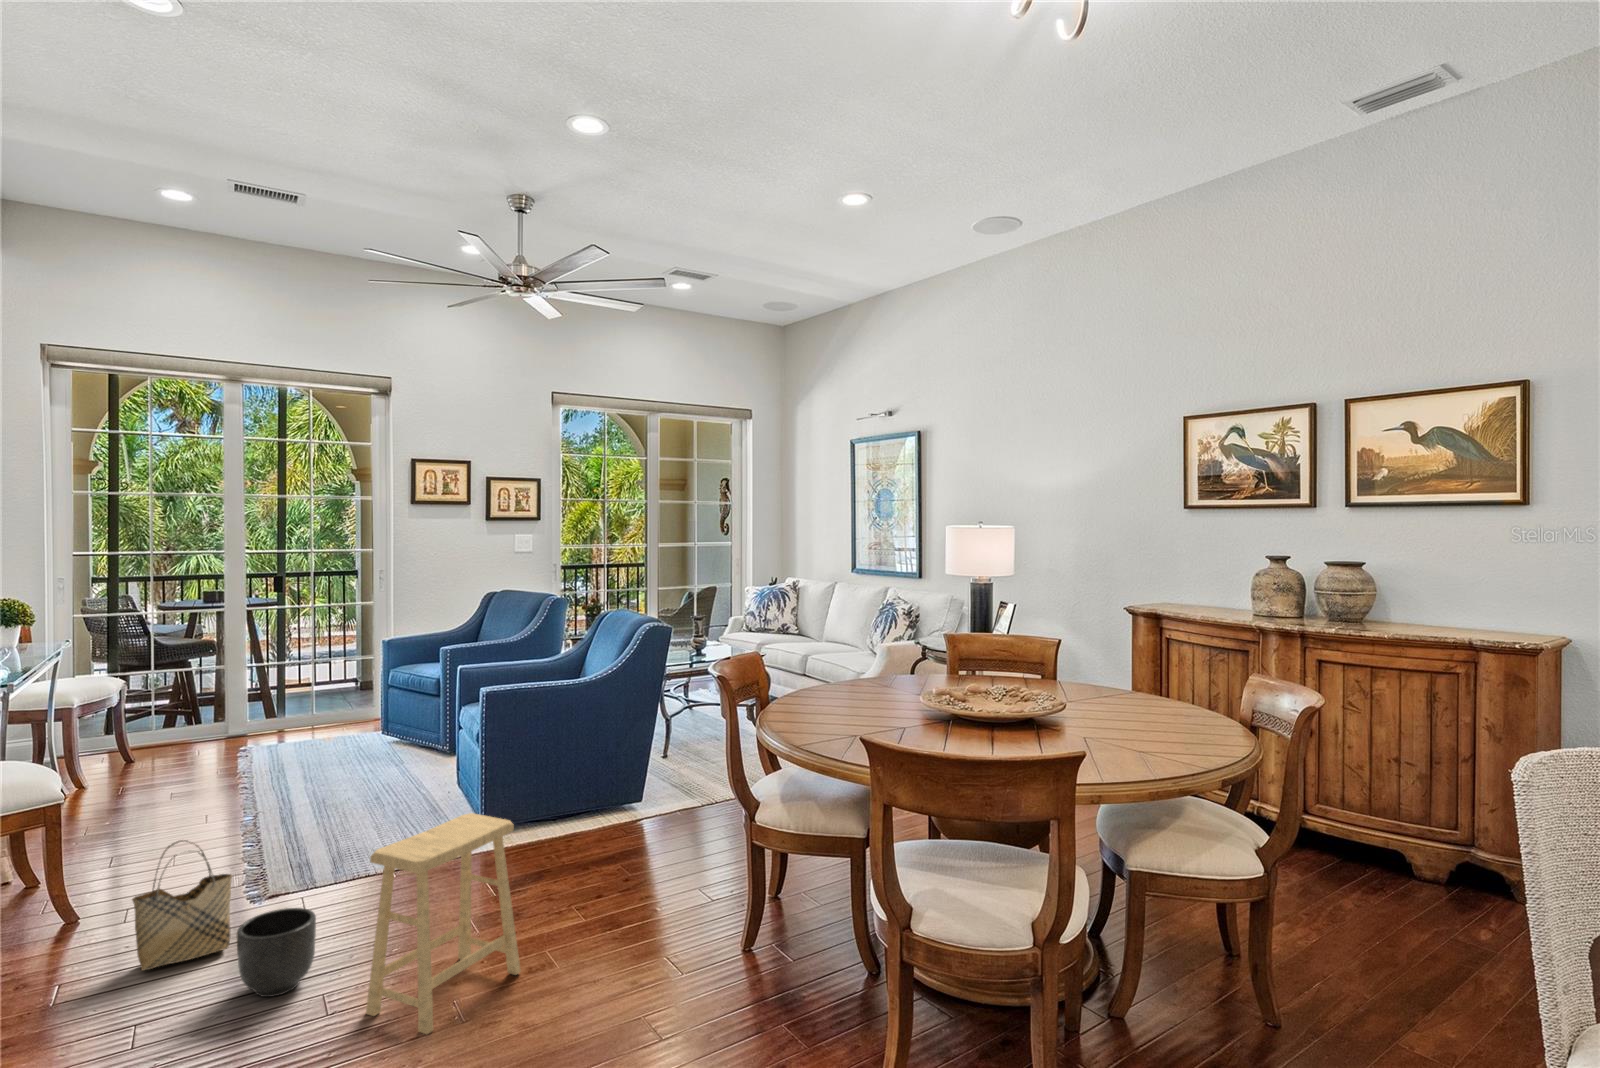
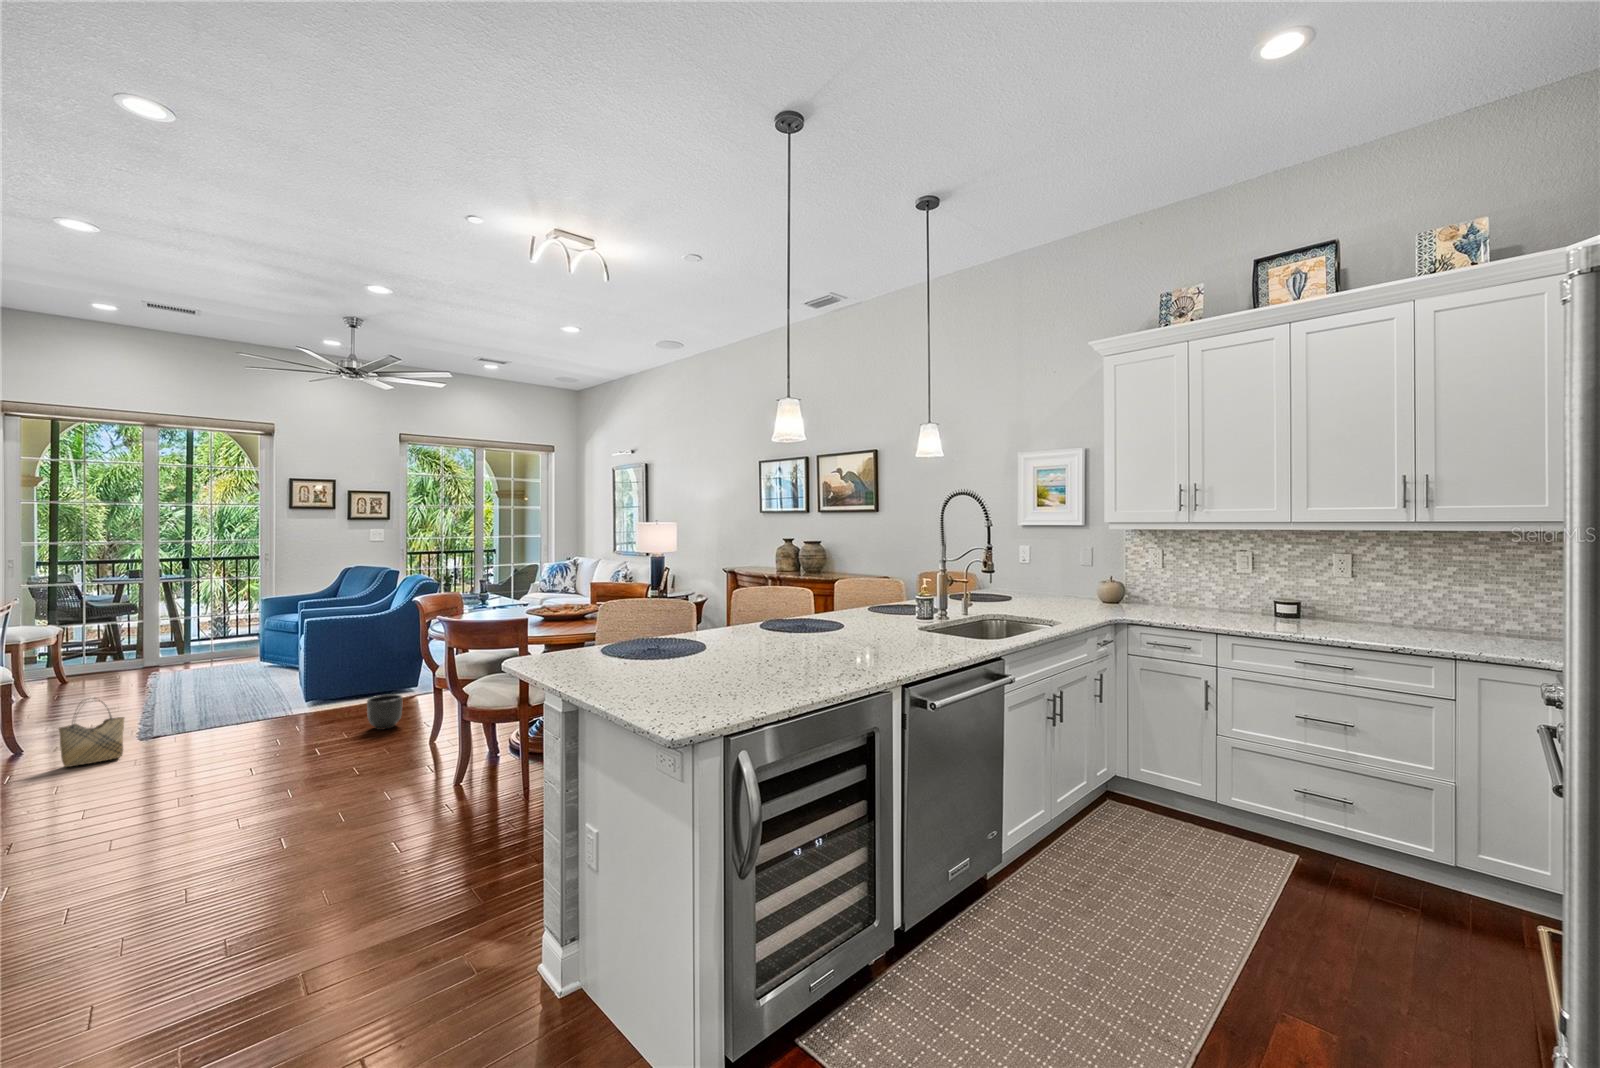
footstool: present [366,813,520,1035] -> none [199,675,299,781]
planter: present [237,908,316,997] -> present [367,694,402,730]

